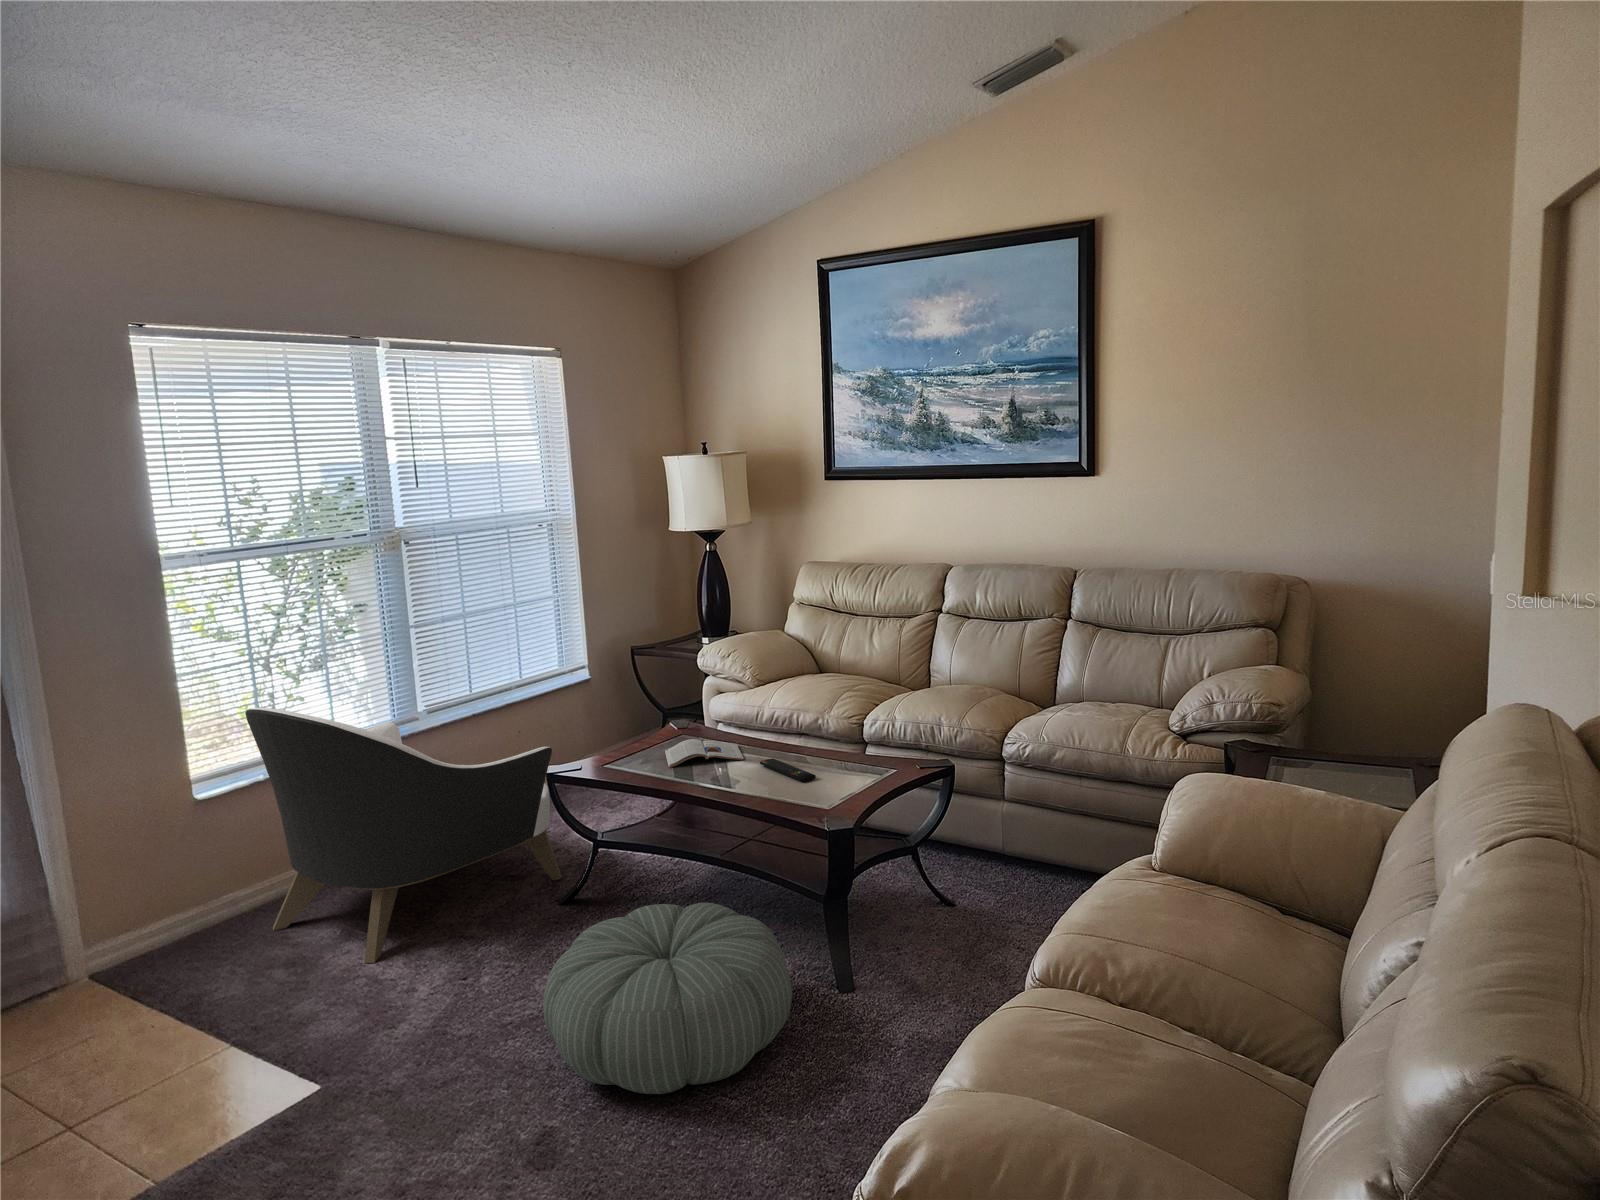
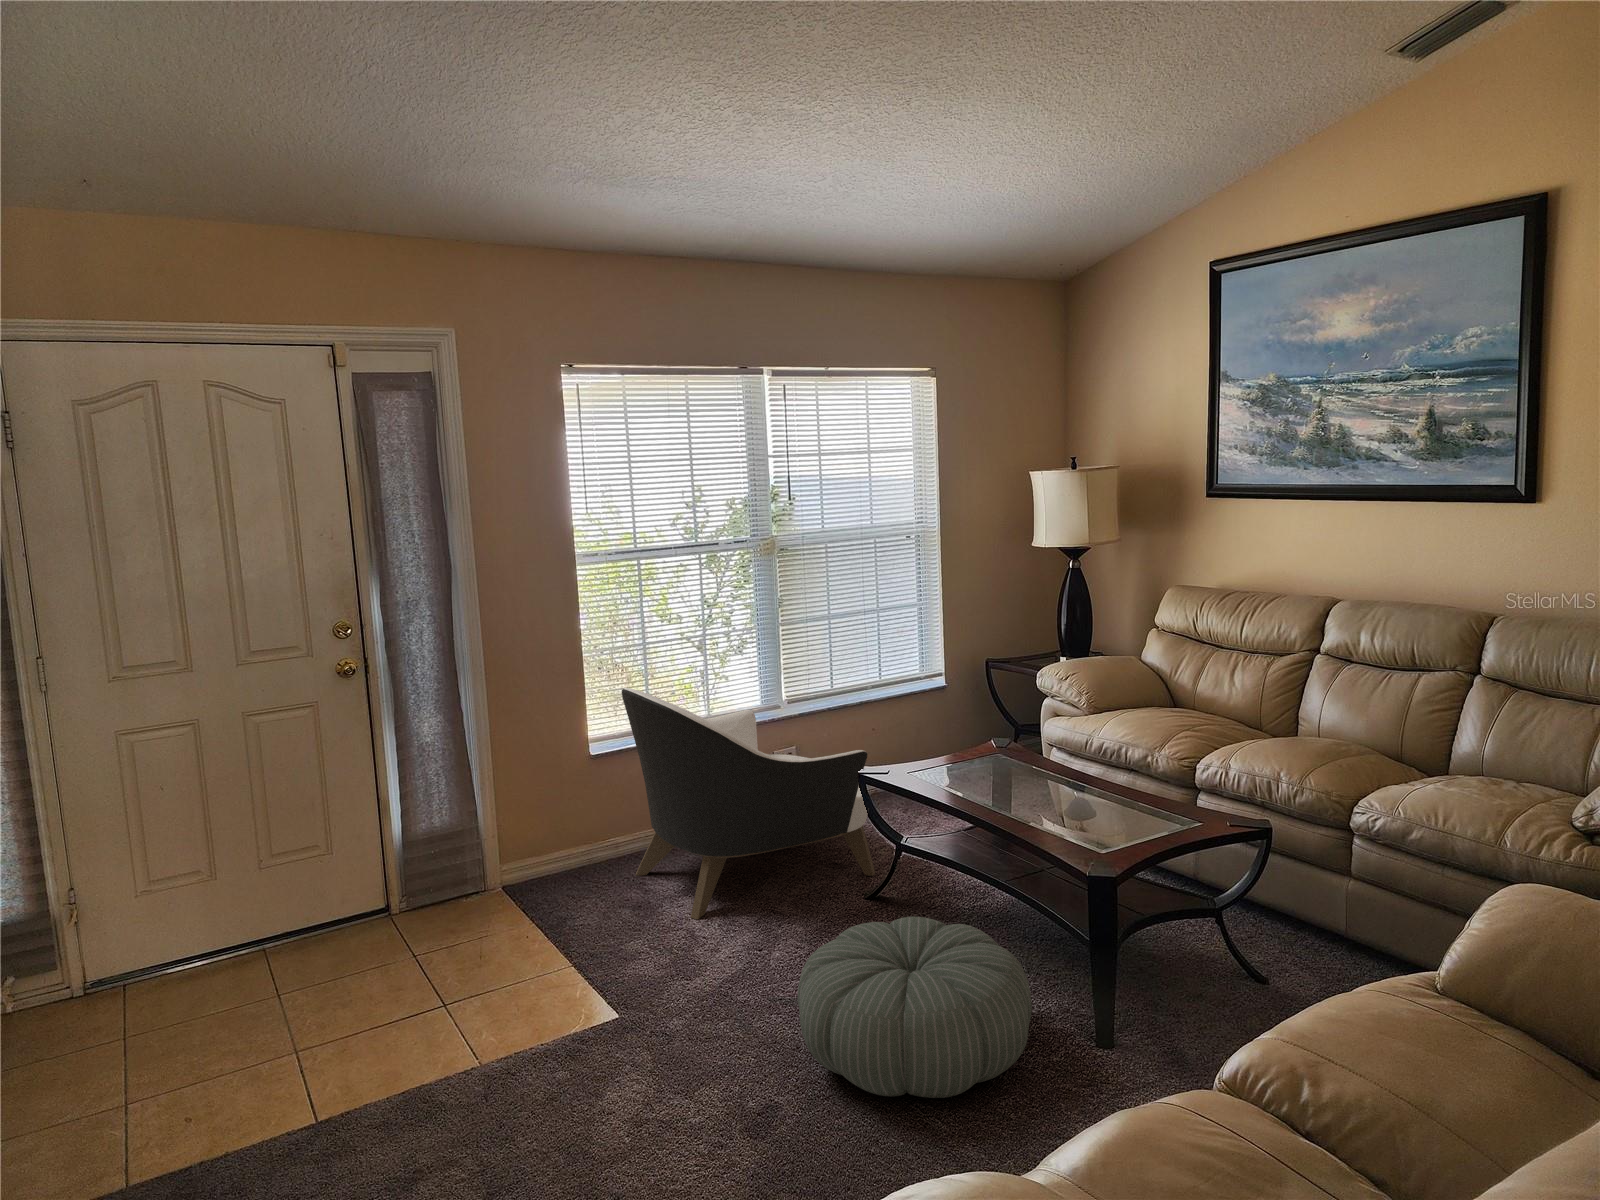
magazine: present [665,739,744,768] -> none [972,760,1050,789]
remote control: present [760,758,816,782] -> none [1061,792,1111,822]

